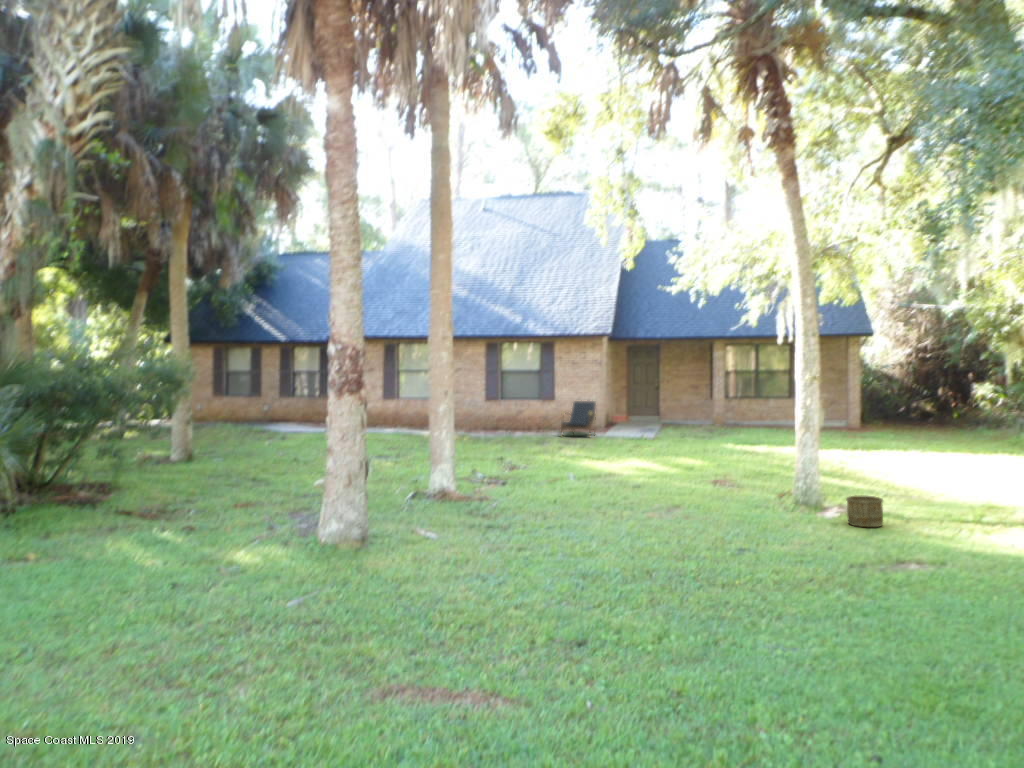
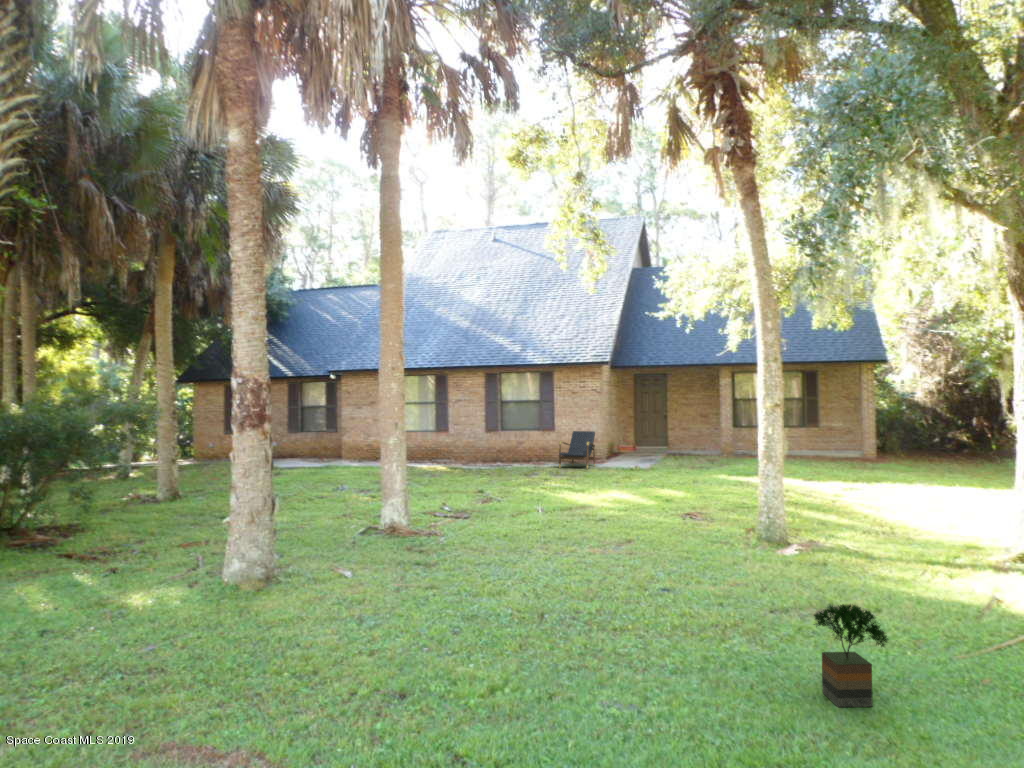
wooden bucket: present [846,496,883,527] -> none [799,537,840,573]
potted tree: none [916,544,988,631] -> present [814,604,888,707]

